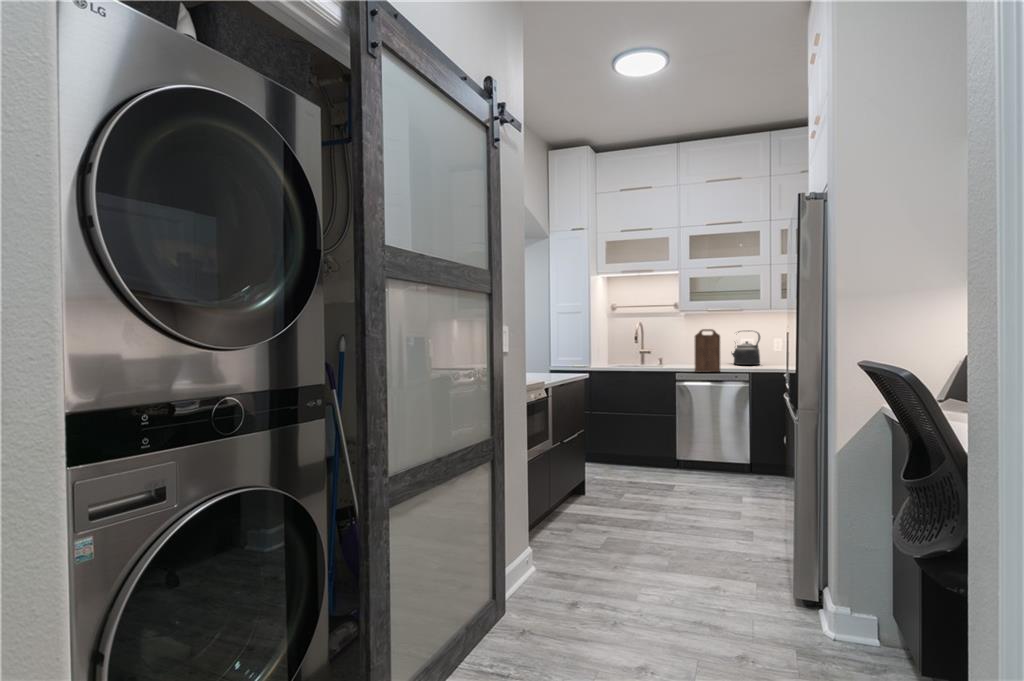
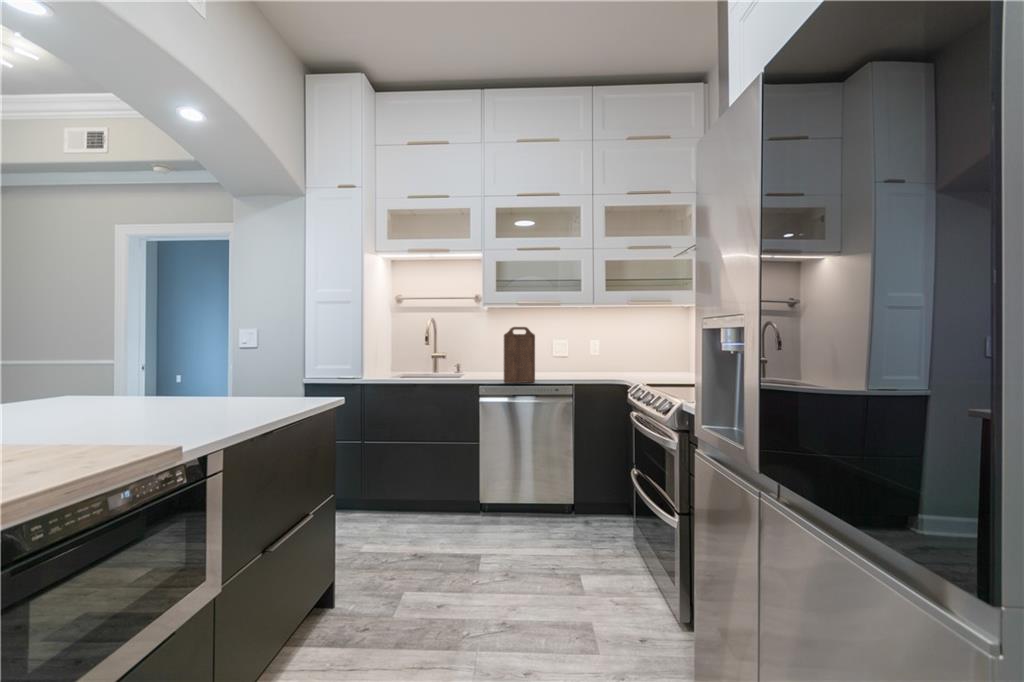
kettle: present [732,331,760,365] -> none [538,330,574,371]

